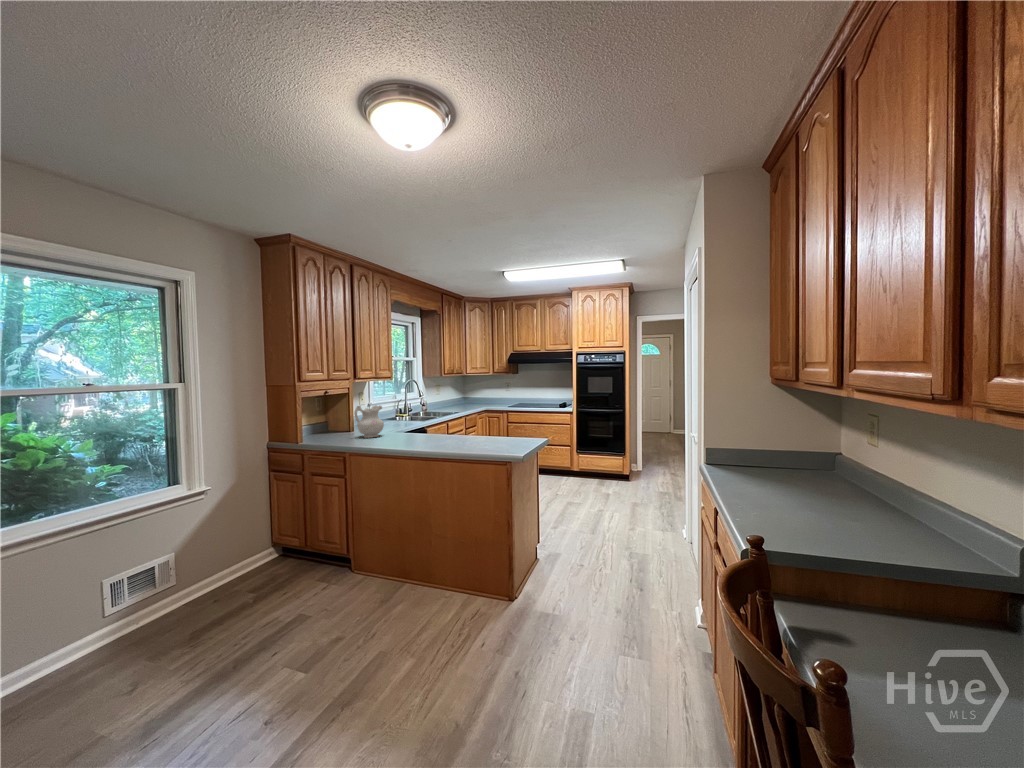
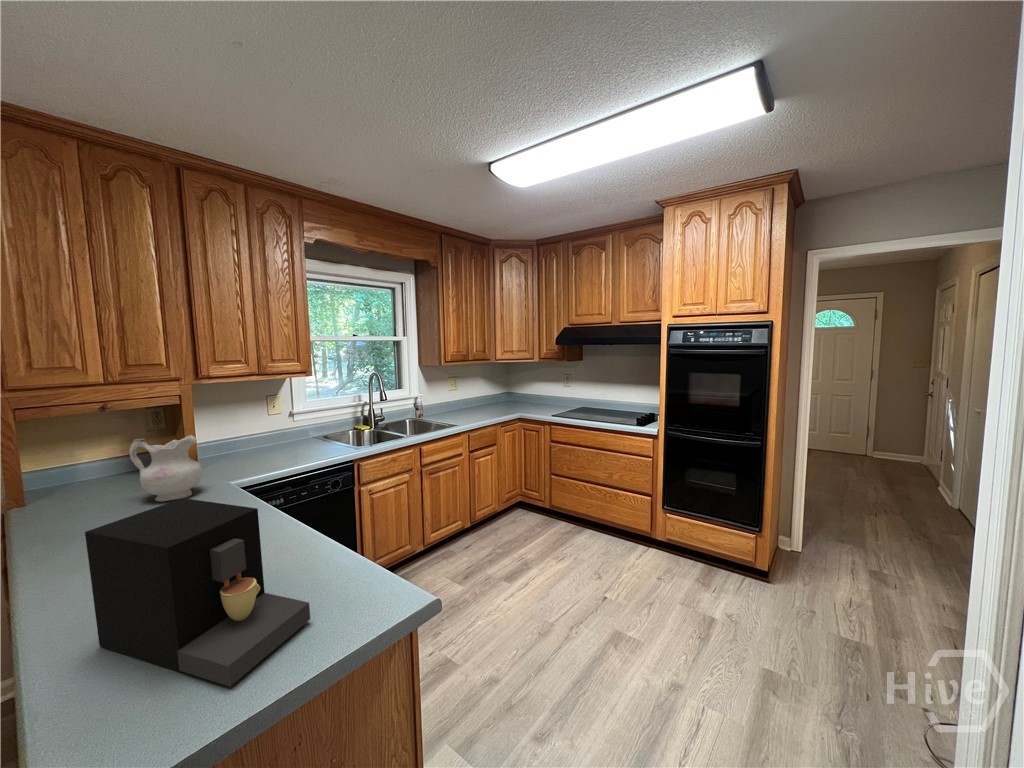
coffee maker: none [464,409,521,450] -> present [85,498,310,687]

